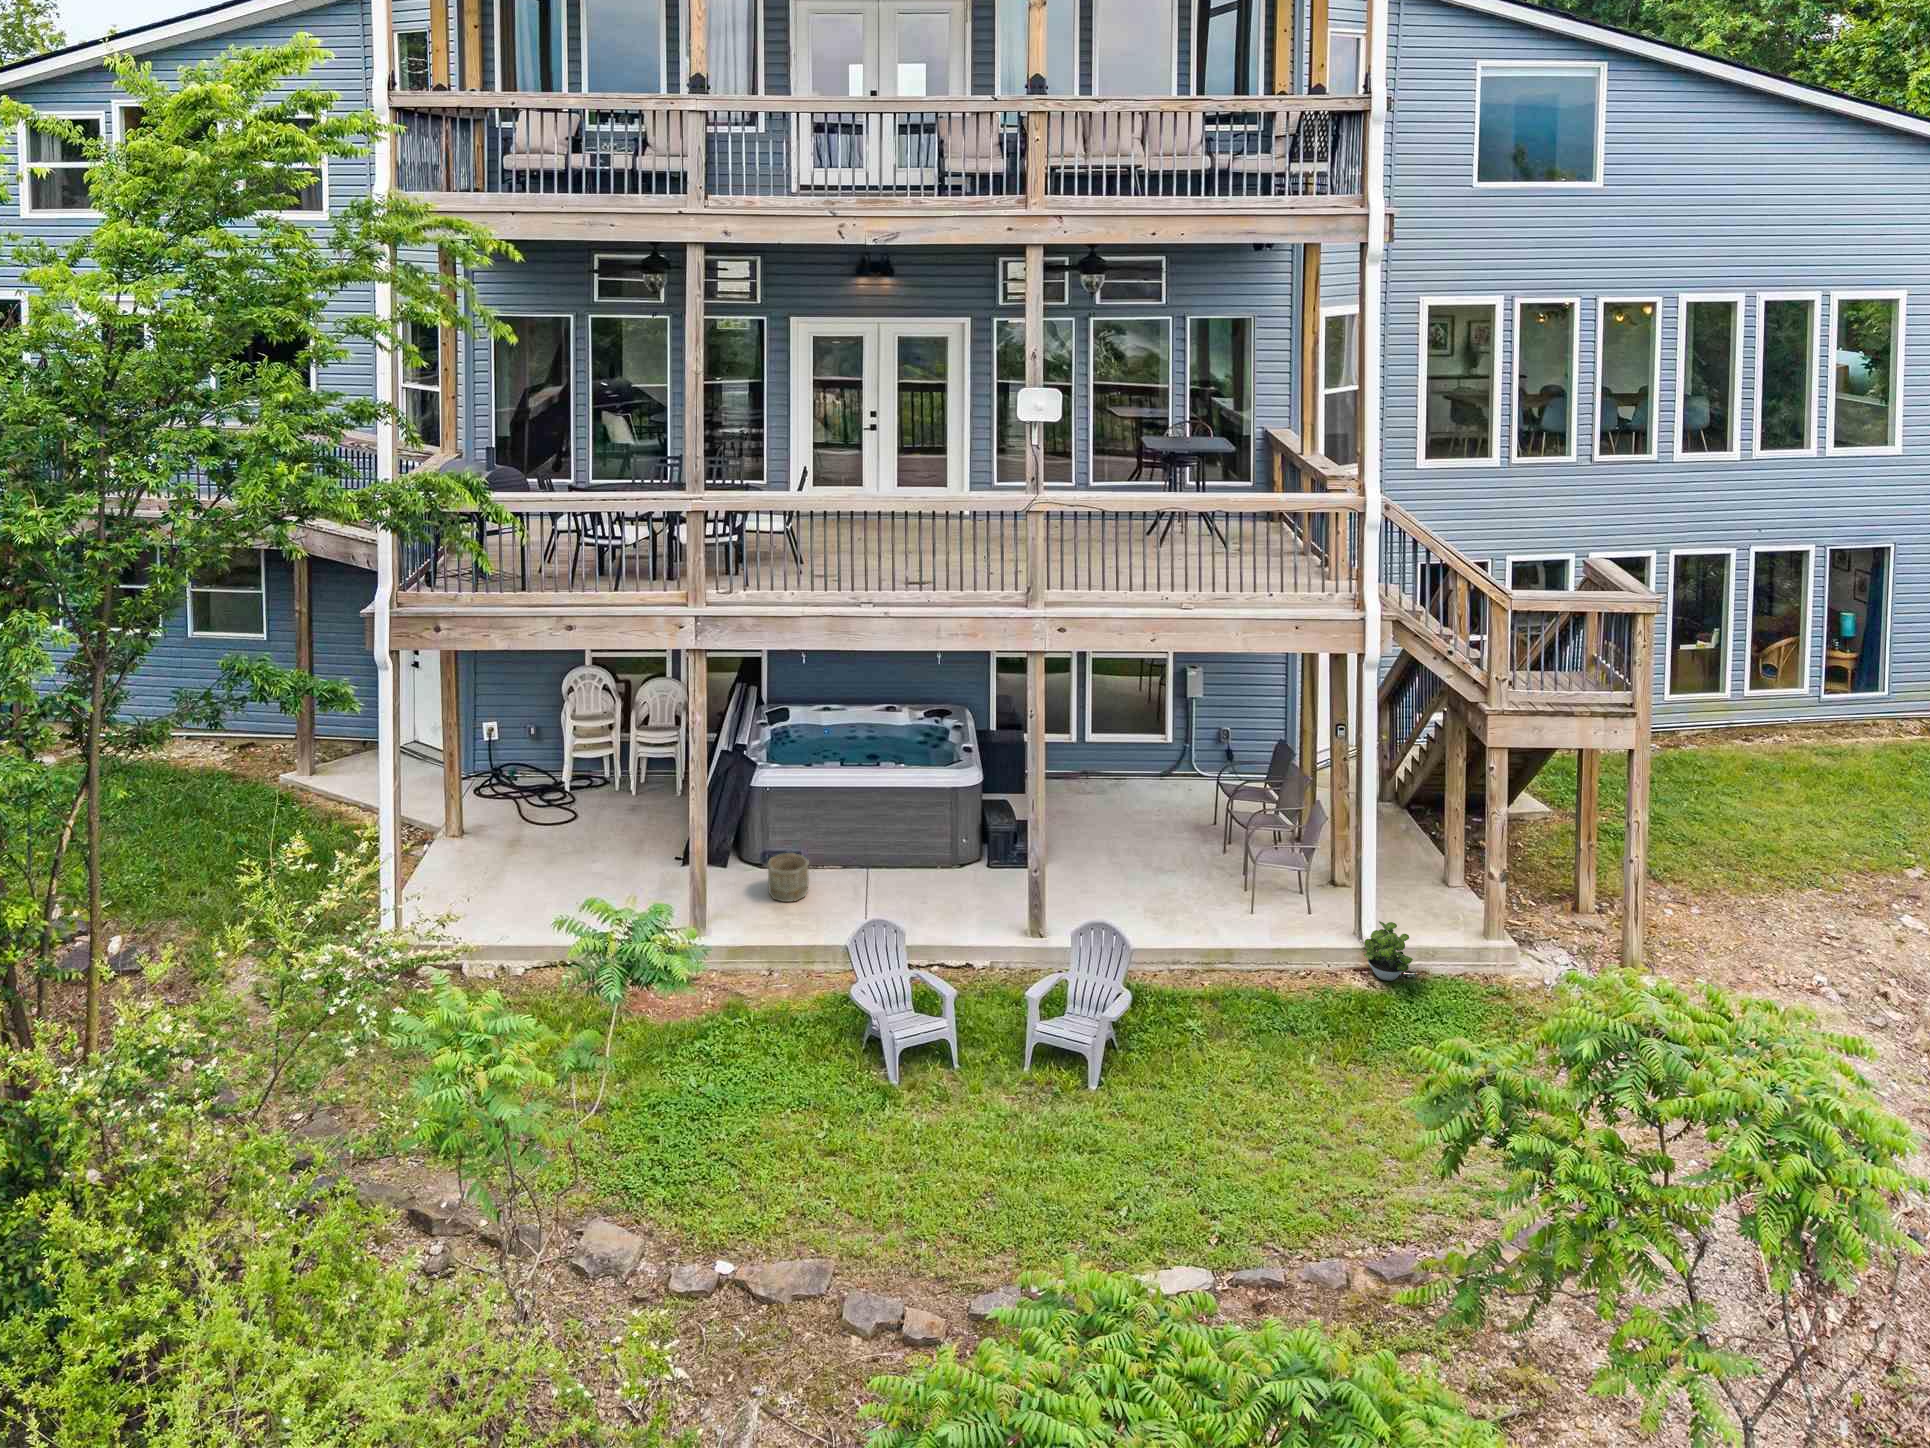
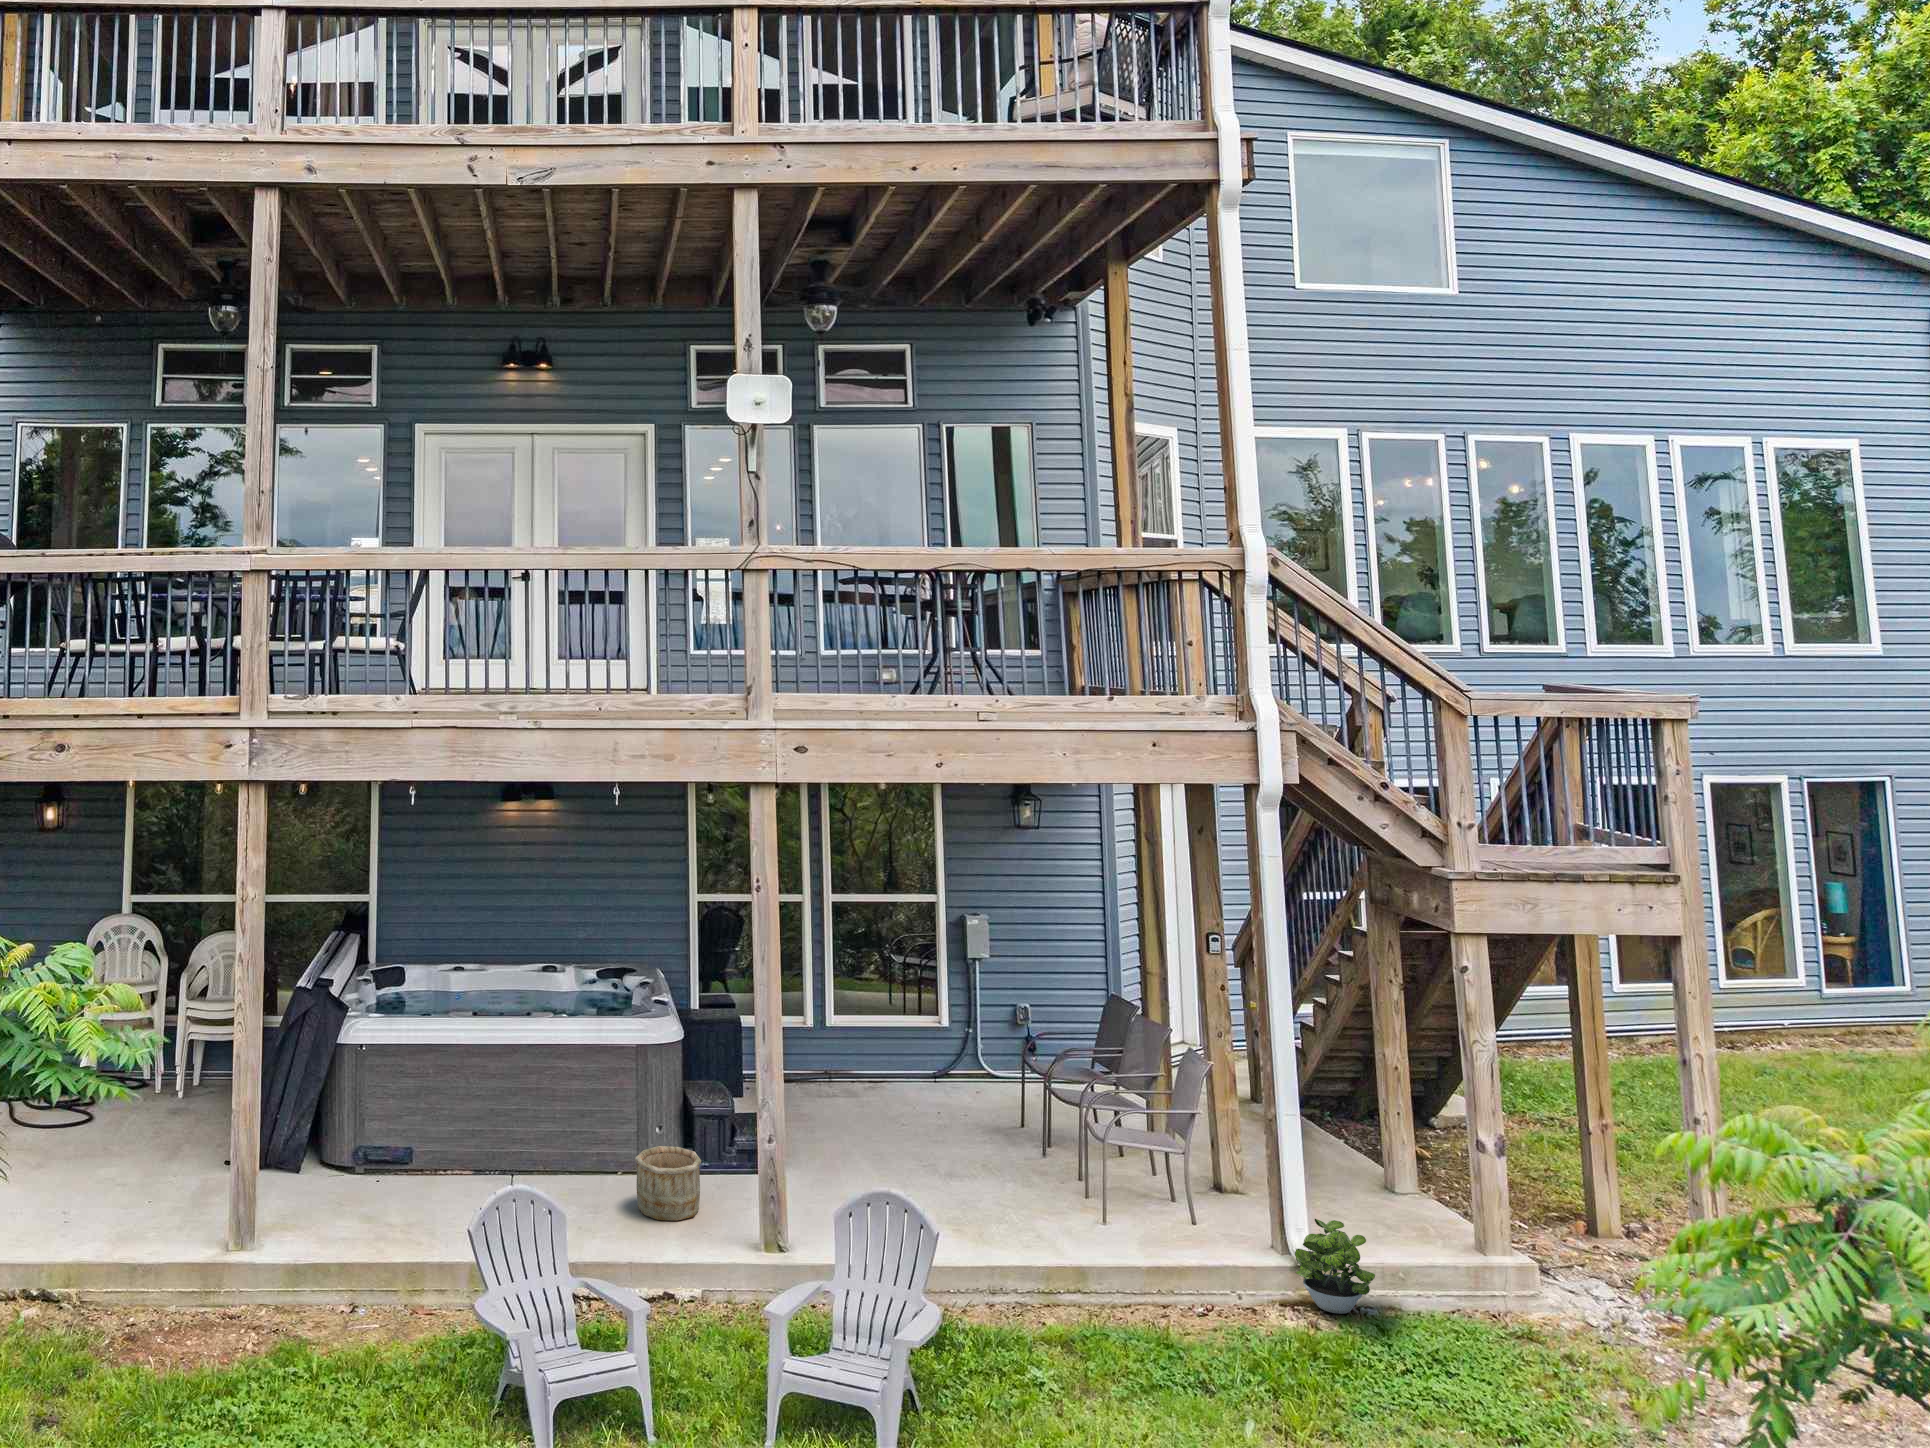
wooden bucket: present [767,853,809,902] -> present [635,1146,701,1221]

